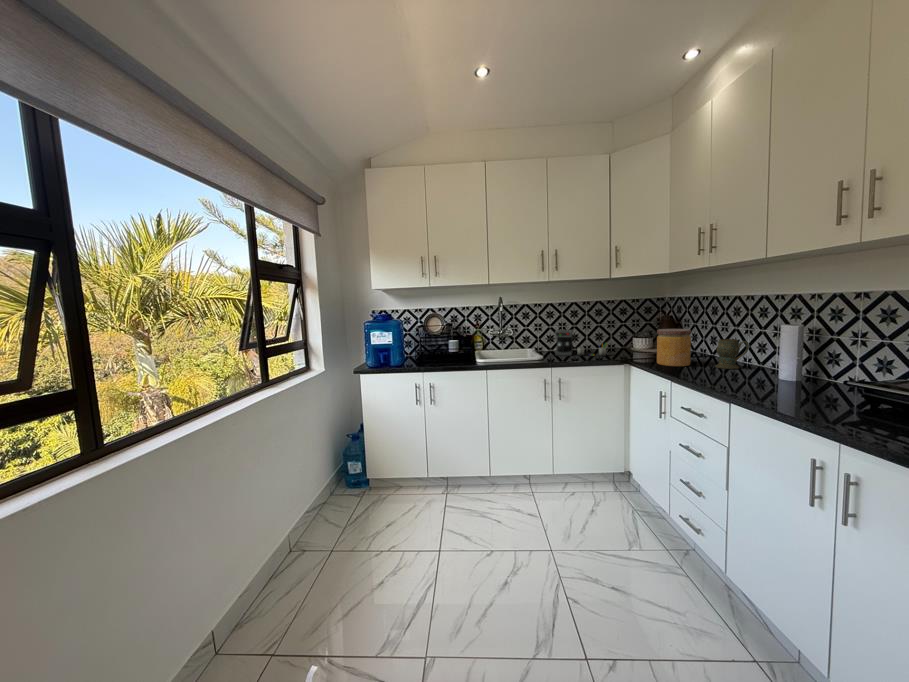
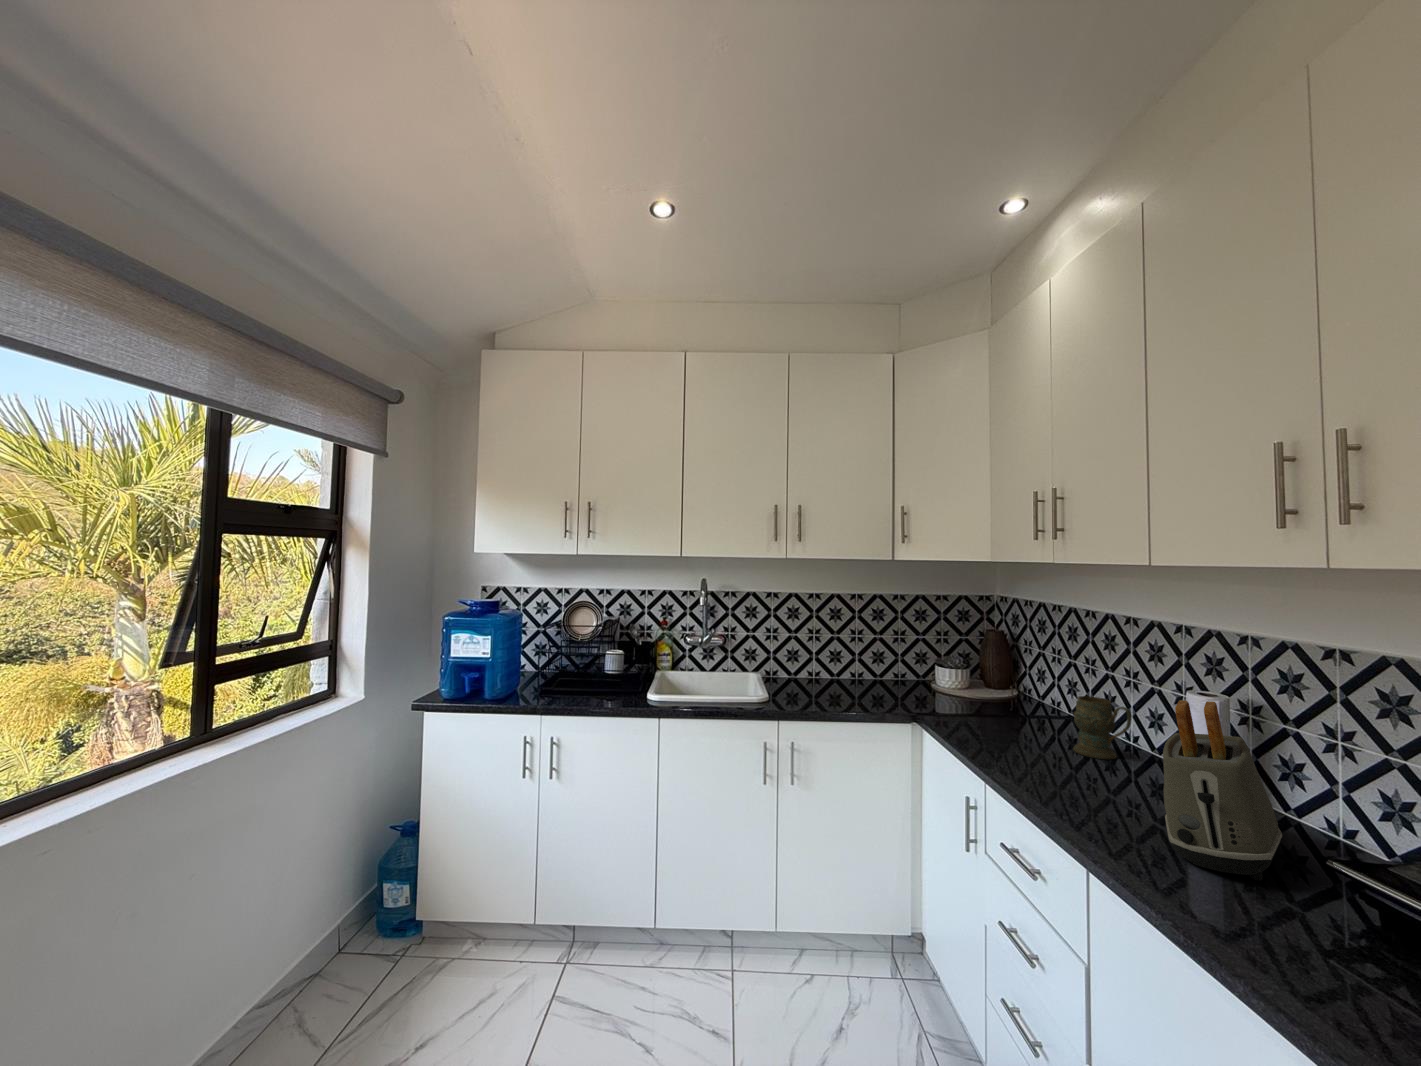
toaster: none [768,323,827,399] -> present [1163,700,1282,880]
jar: present [657,329,691,366] -> none [967,665,1028,743]
coffee maker: present [555,330,607,356] -> none [794,643,887,700]

